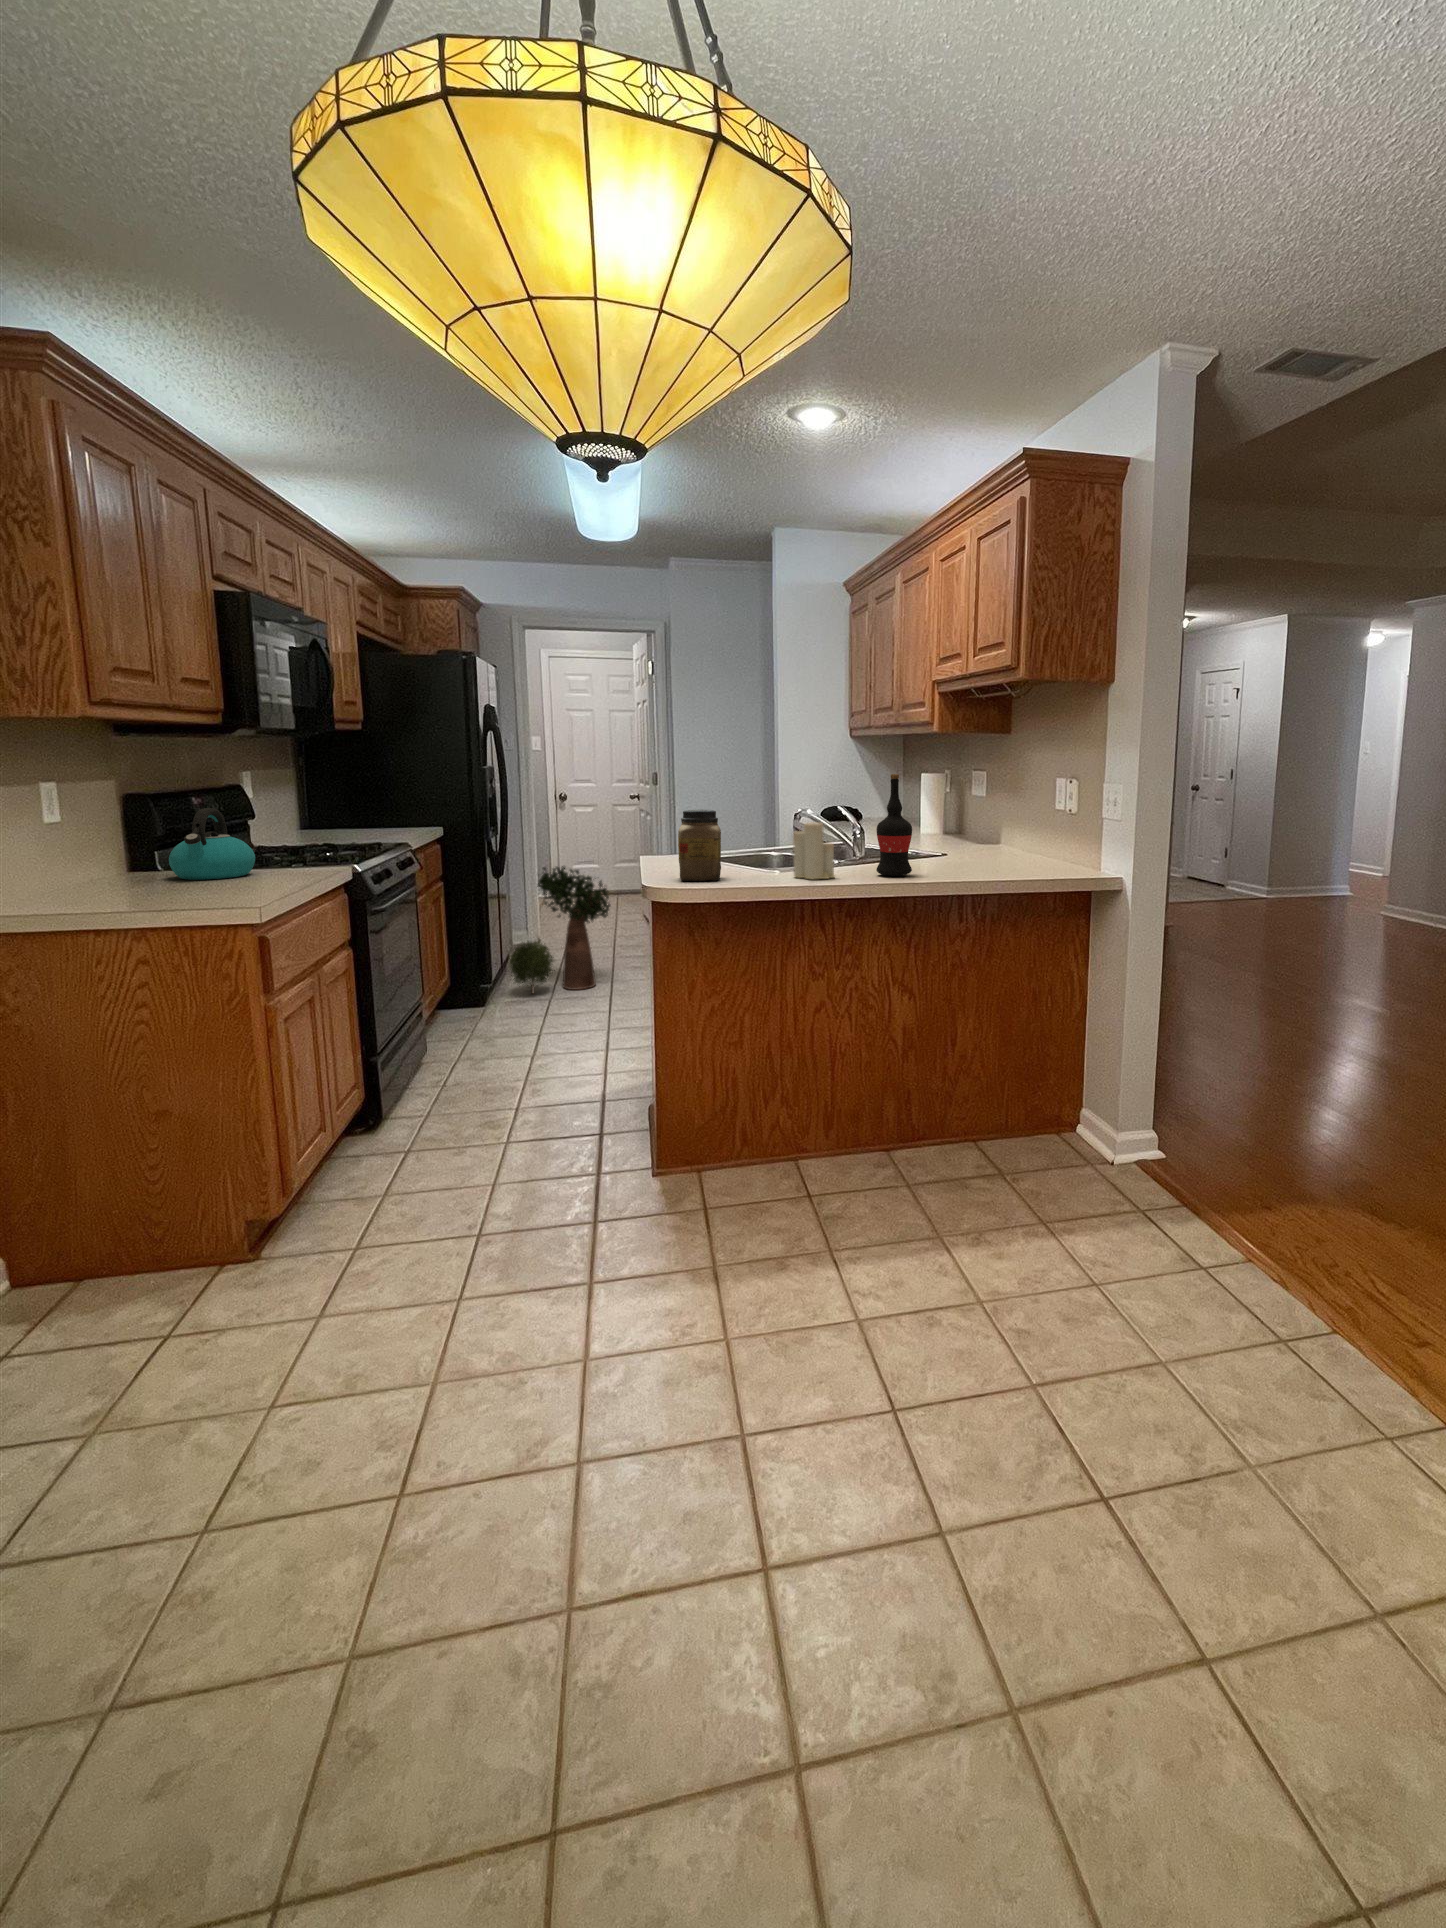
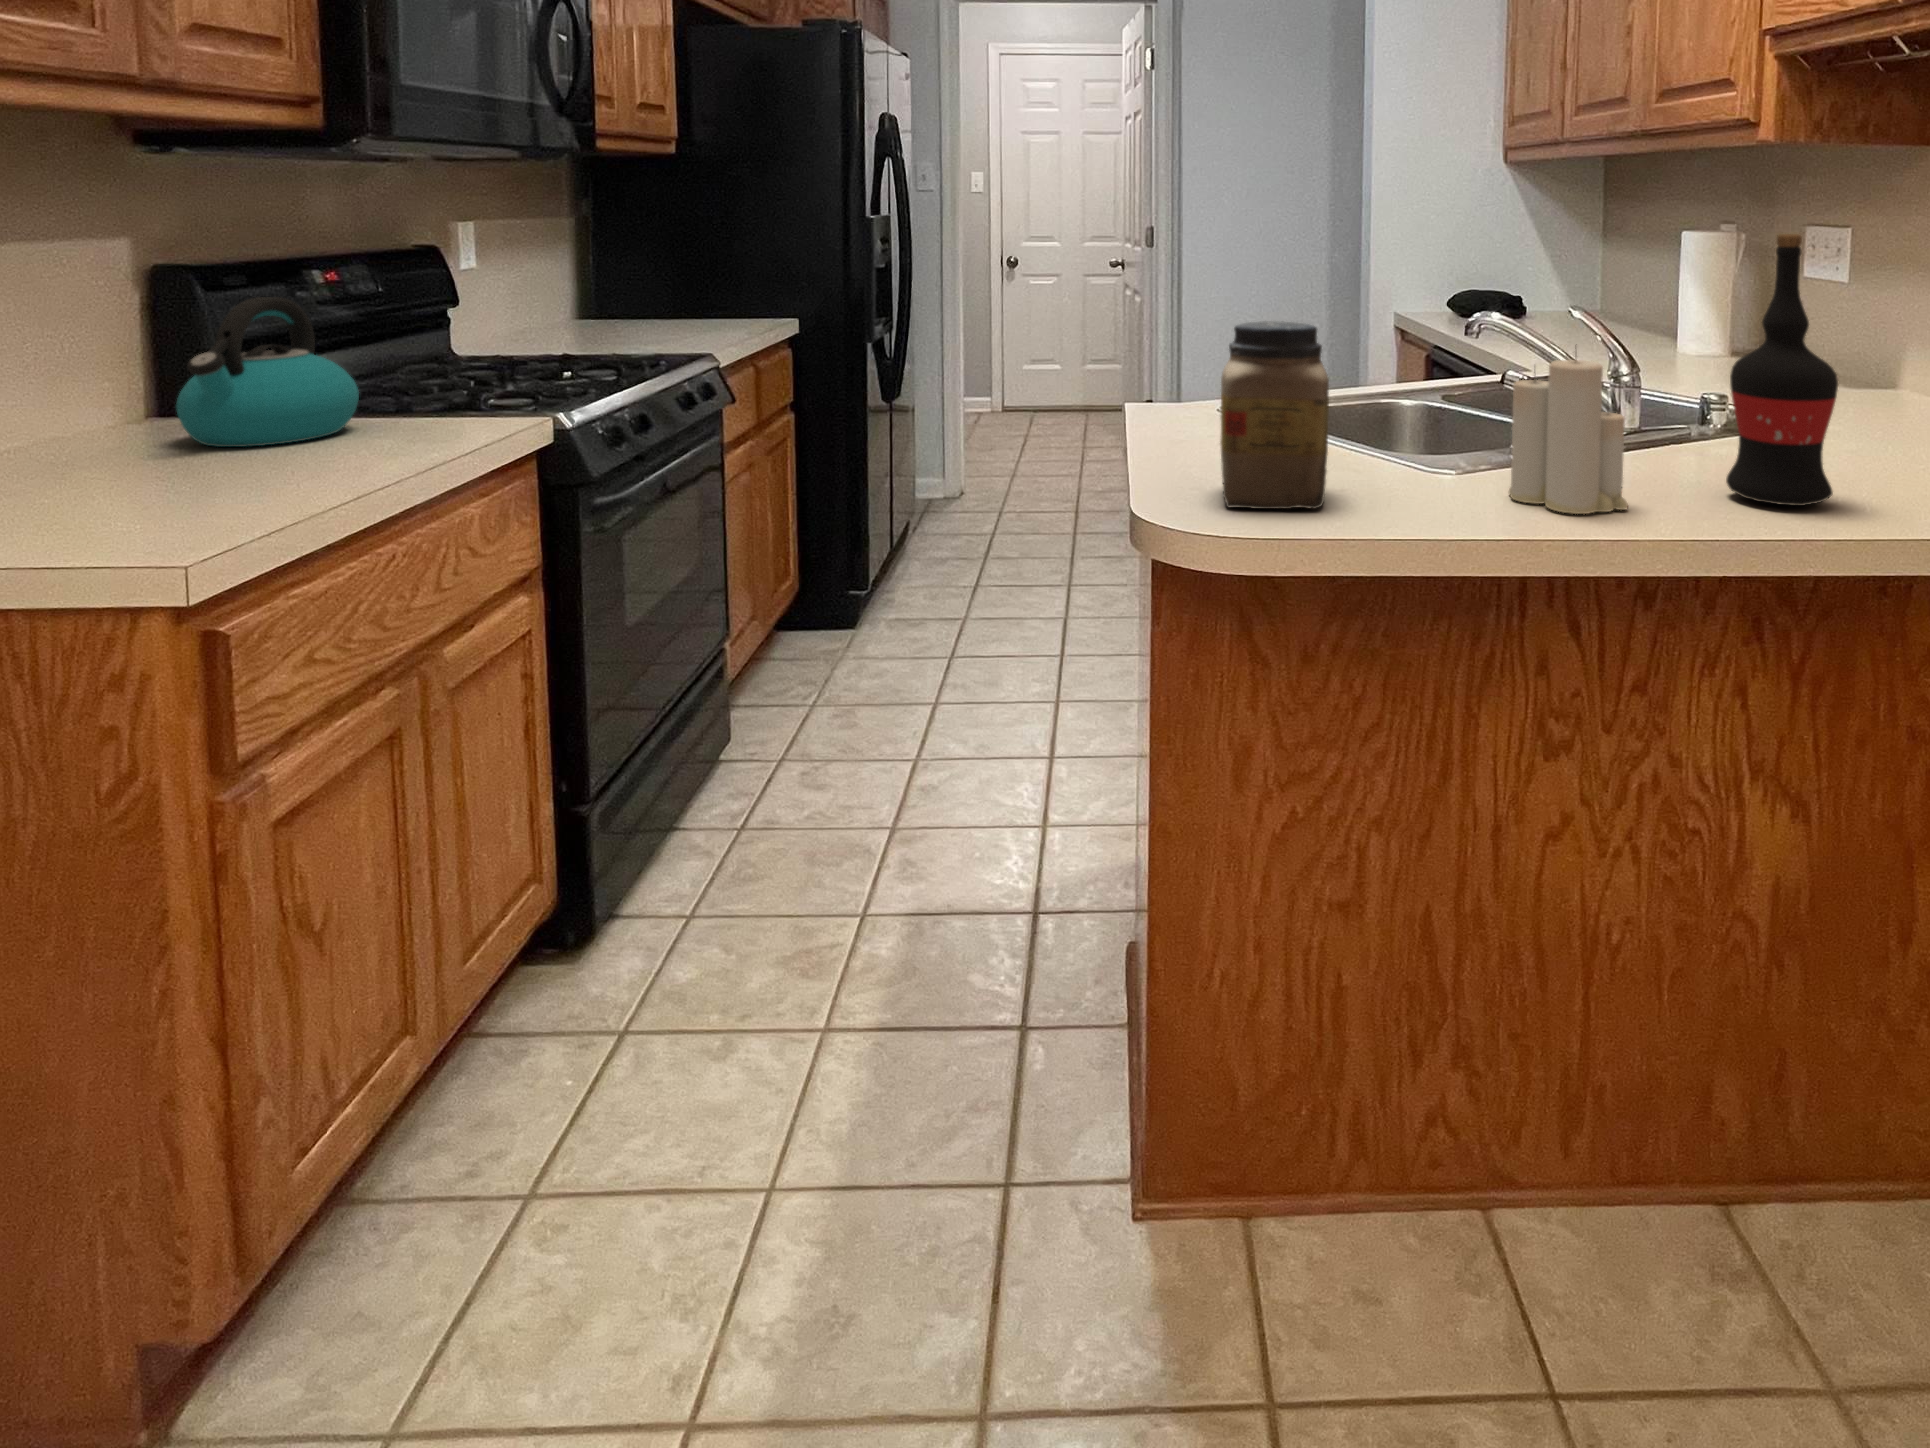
potted plant: present [509,866,611,993] -> none [898,380,1073,597]

